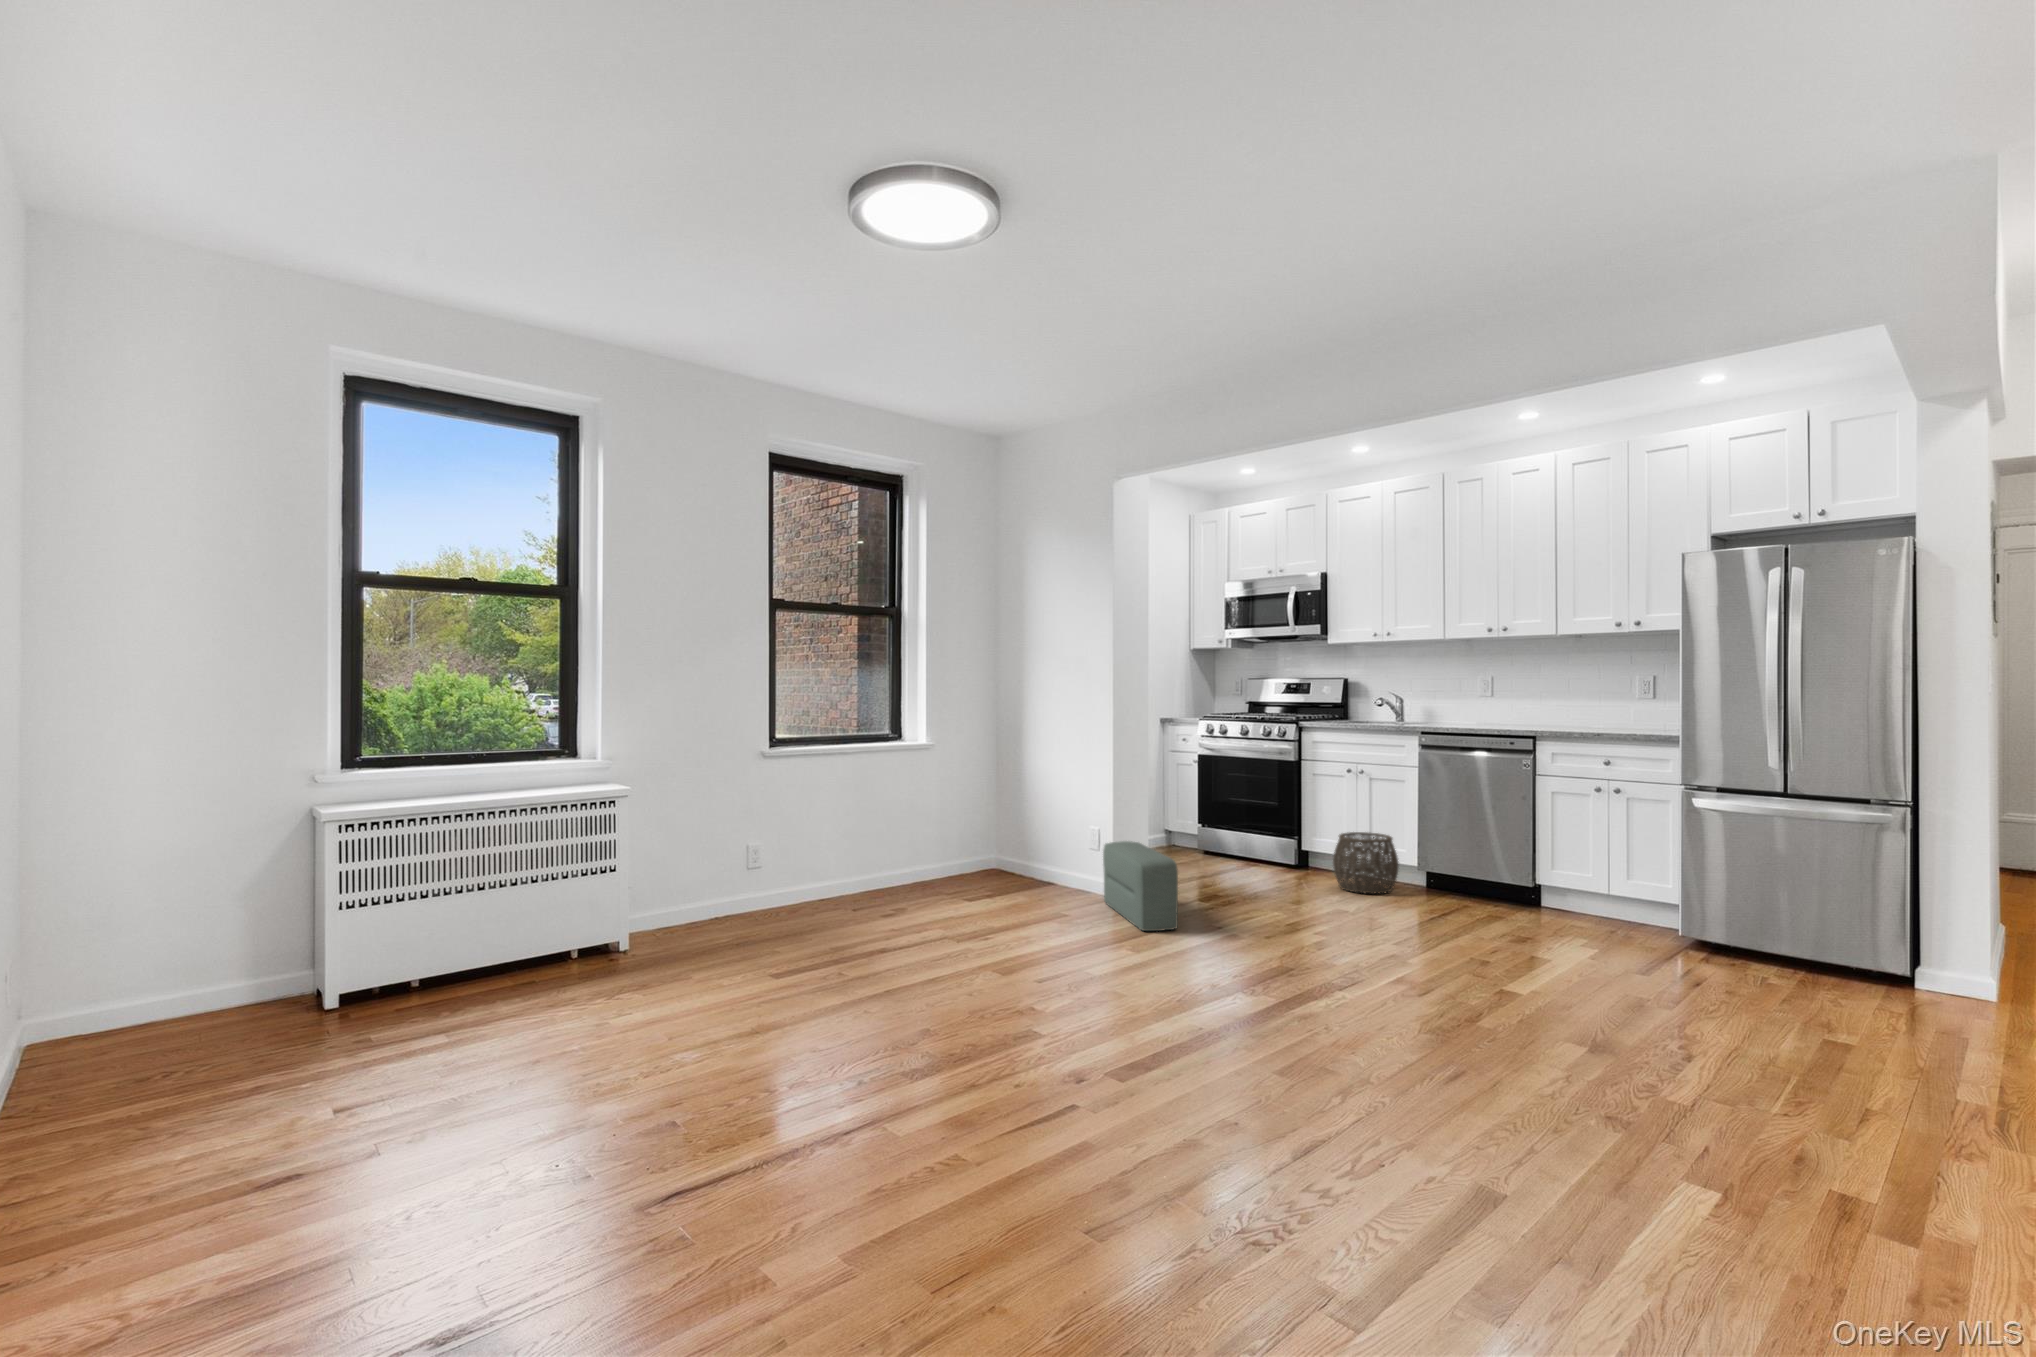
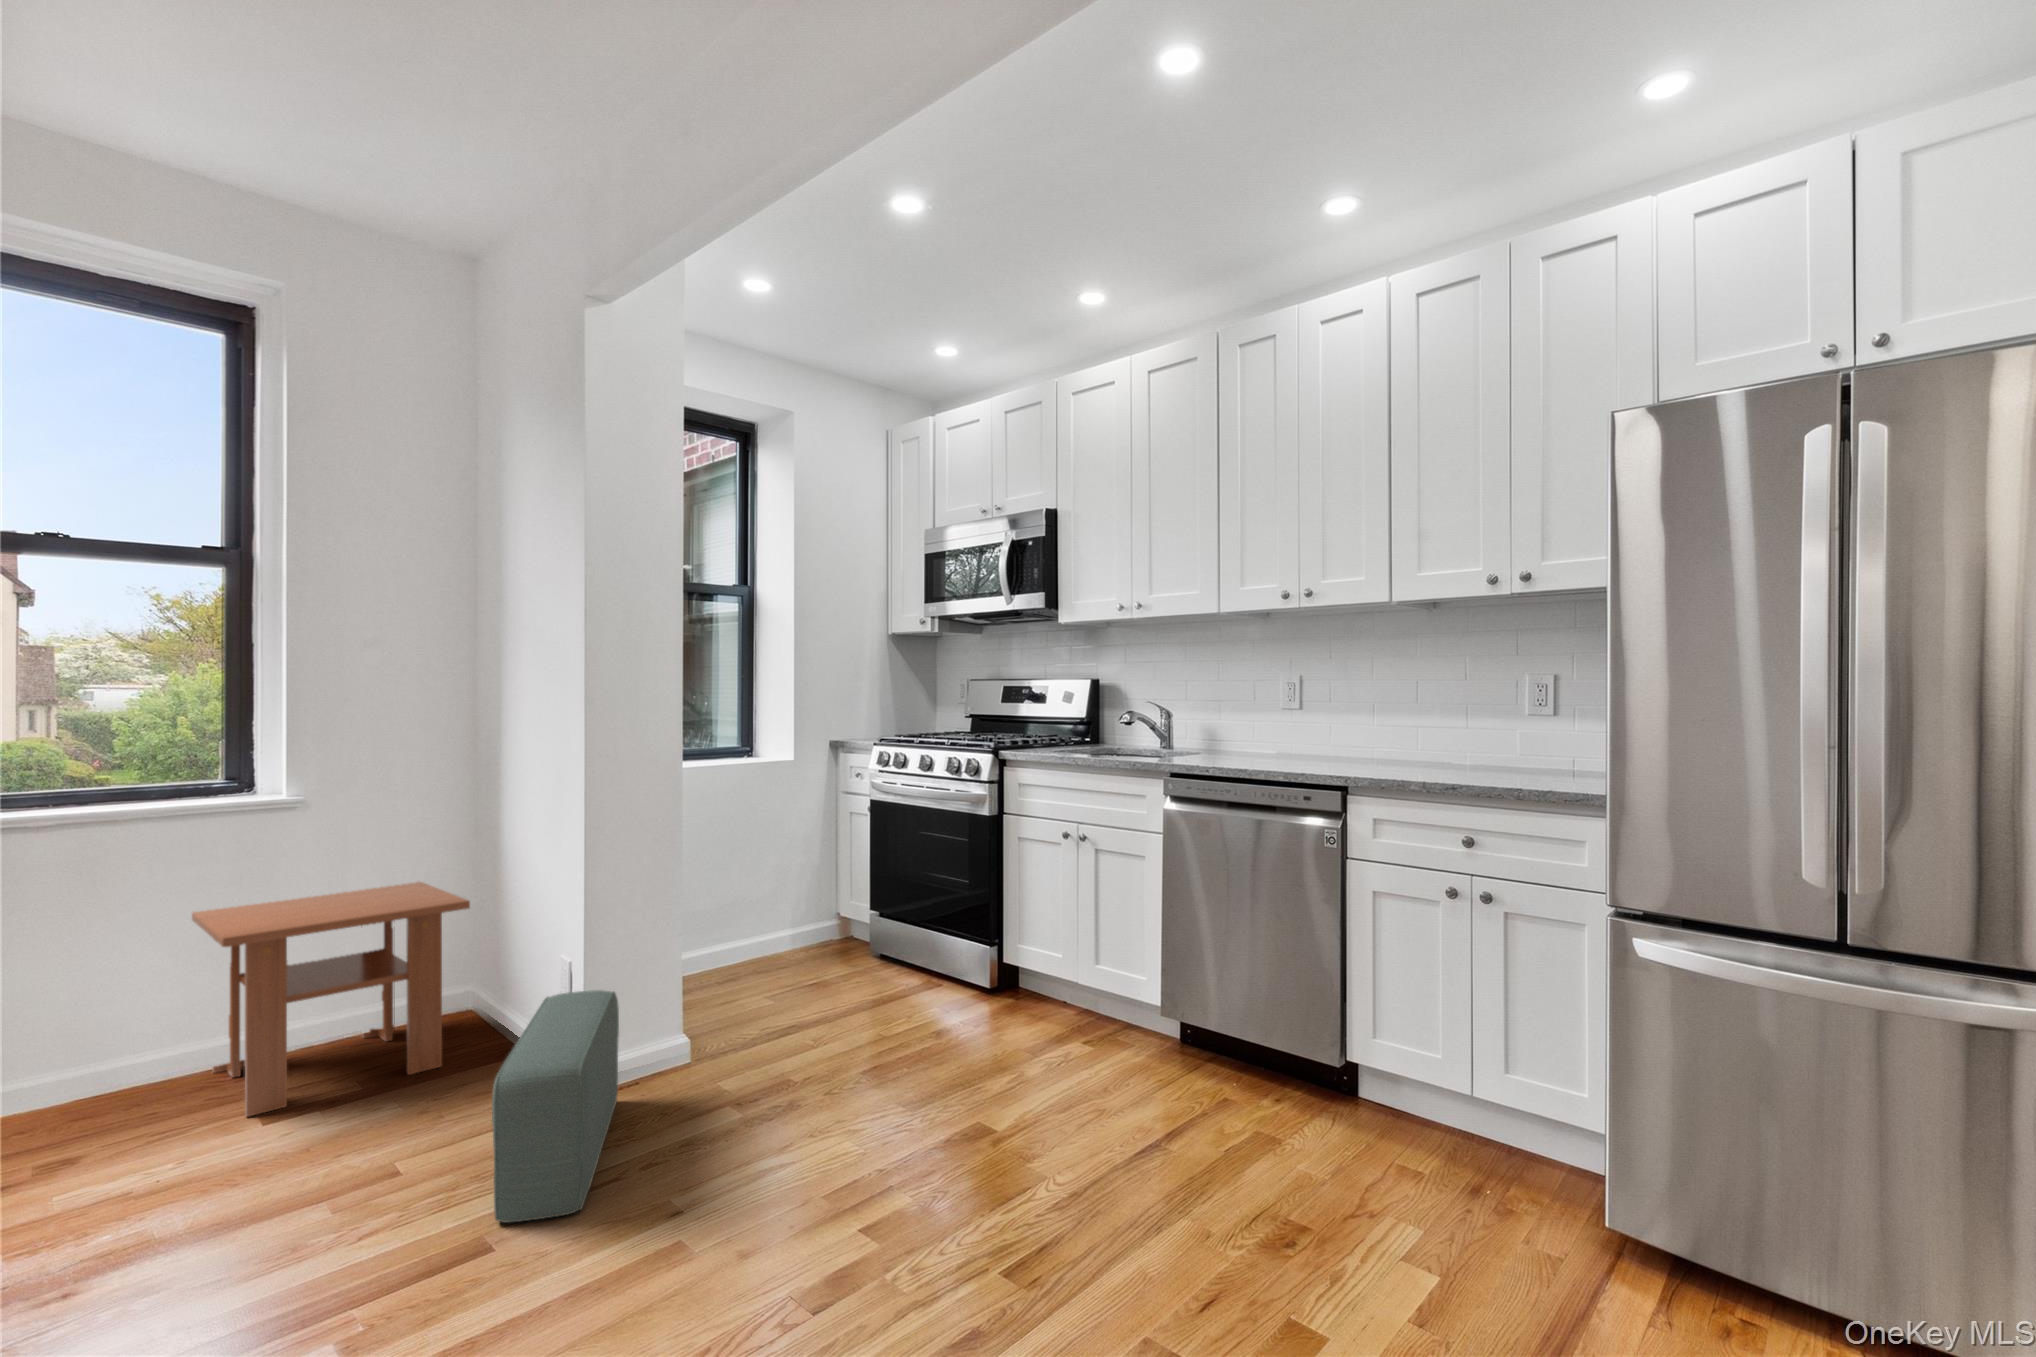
coffee table: none [882,791,1033,903] -> present [192,882,470,1117]
woven basket: present [1333,832,1399,894] -> none [1016,945,1129,1067]

